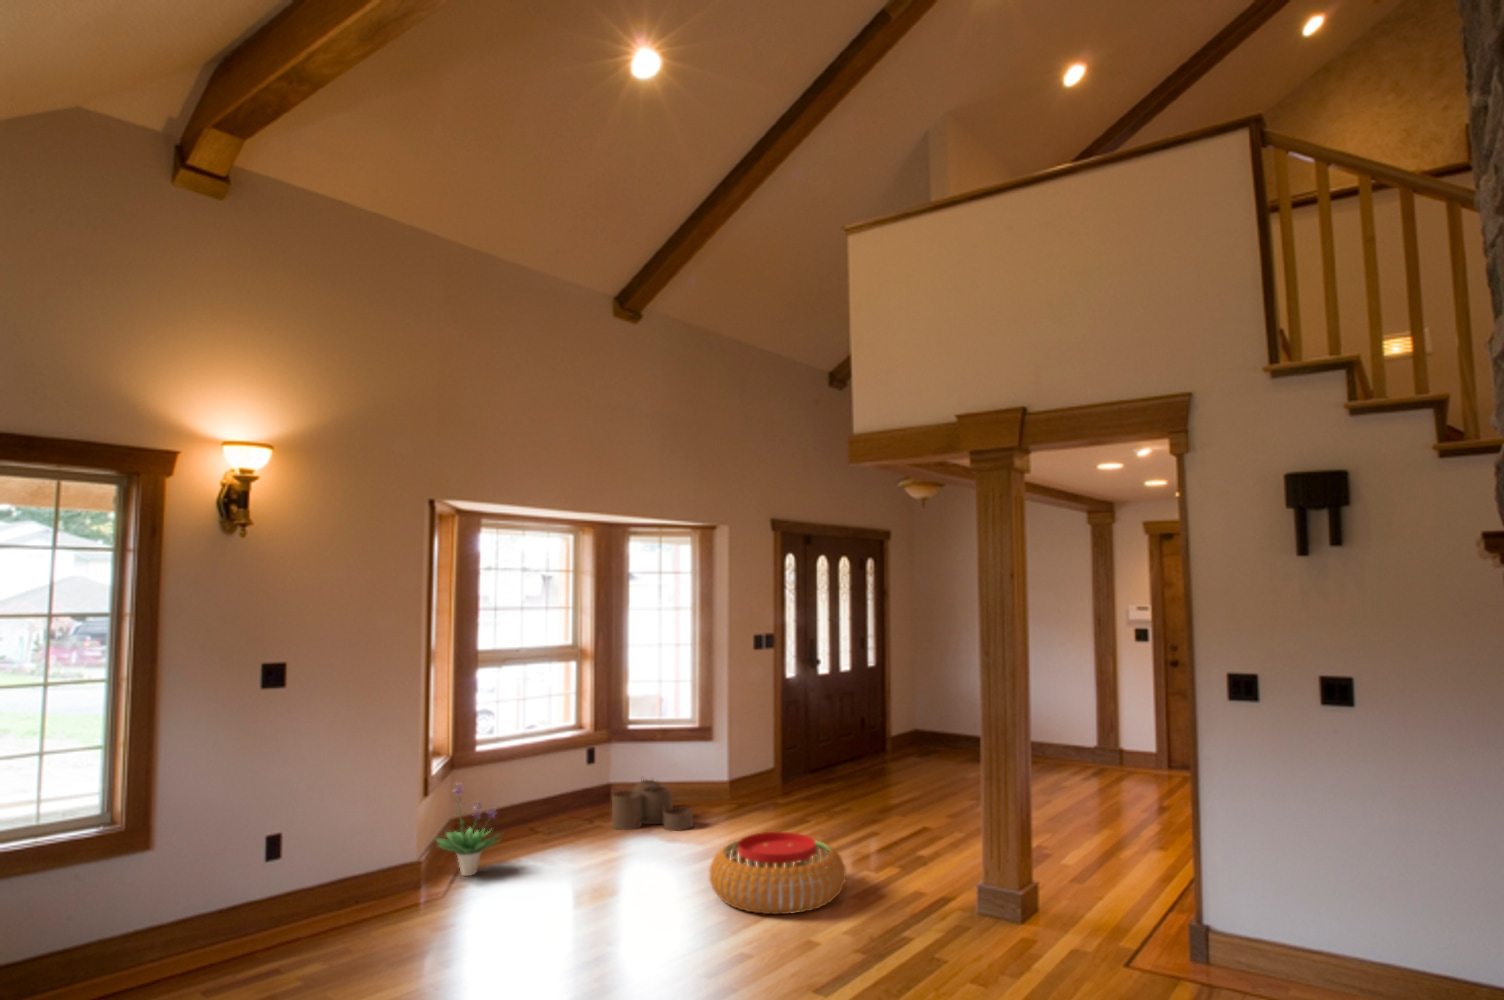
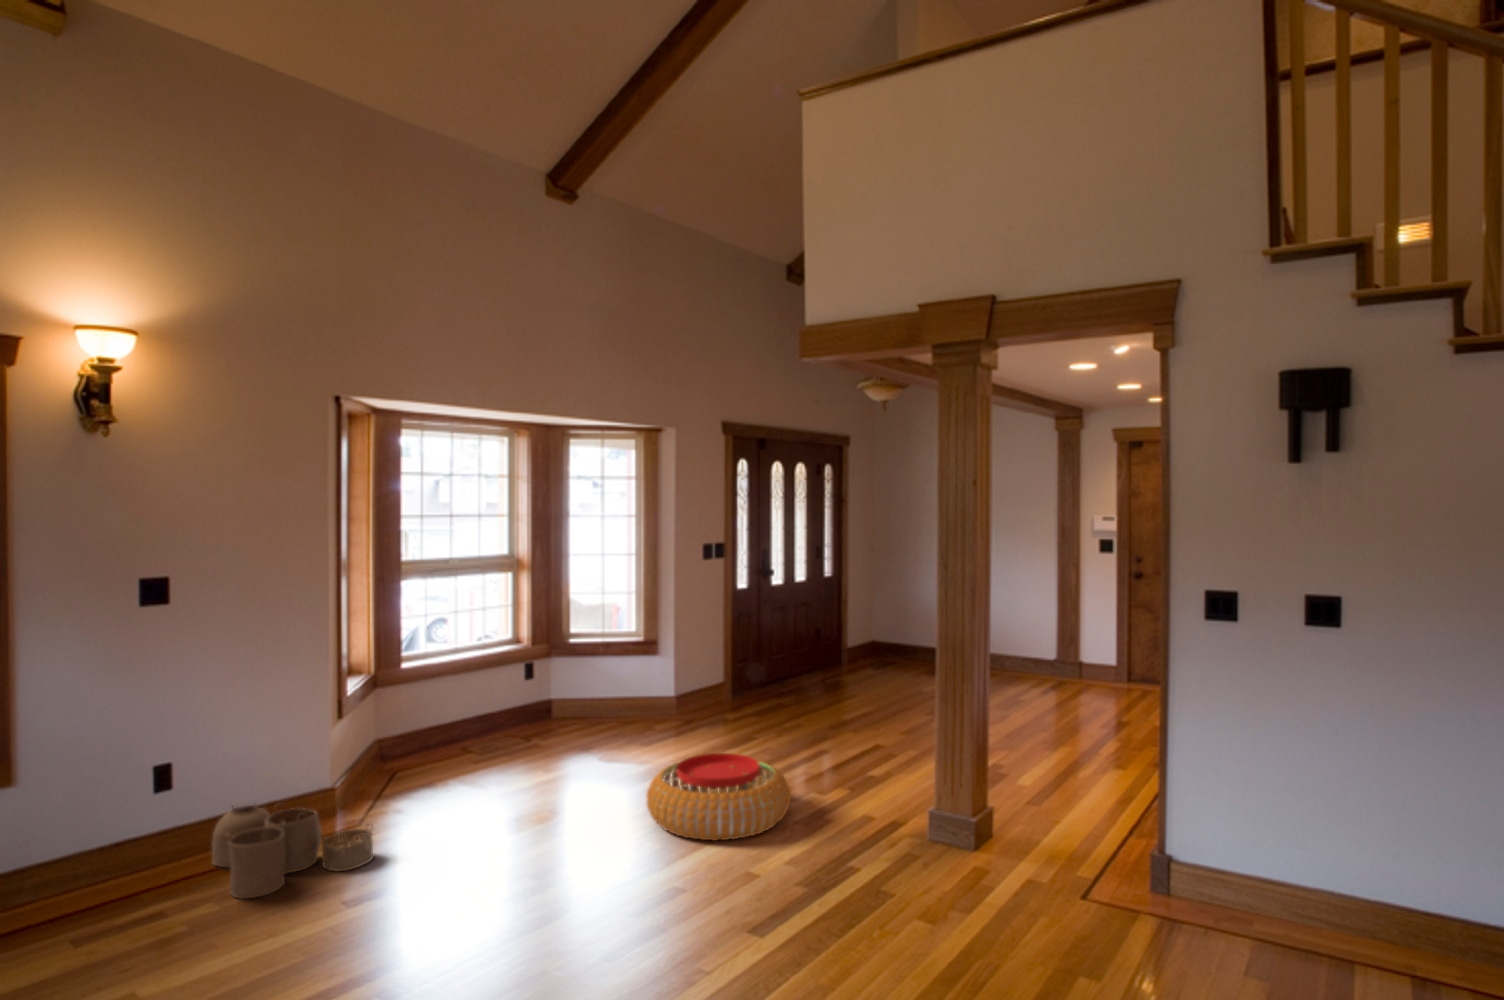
woven basket: present [612,780,693,831] -> present [212,805,373,898]
potted plant: present [436,784,499,876] -> none [356,703,431,800]

